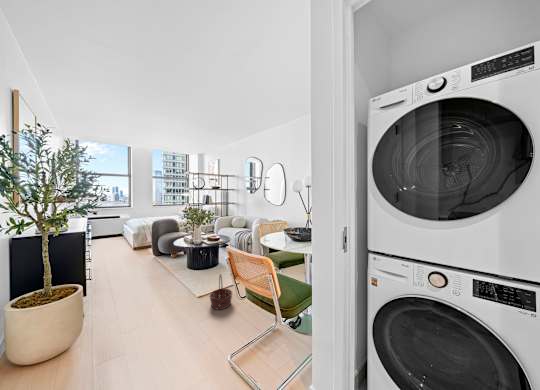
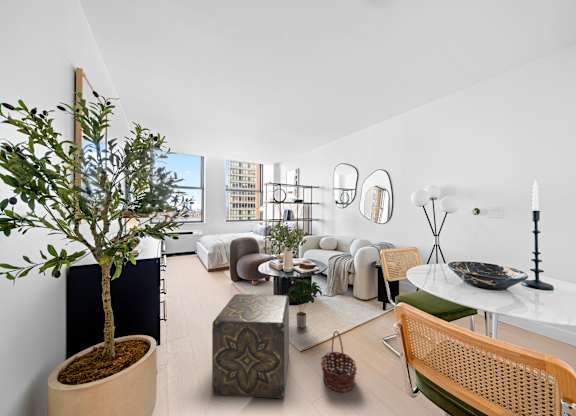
potted plant: none [192,246,220,281] -> present [285,278,322,328]
ottoman: none [128,256,191,323] -> present [212,294,289,398]

